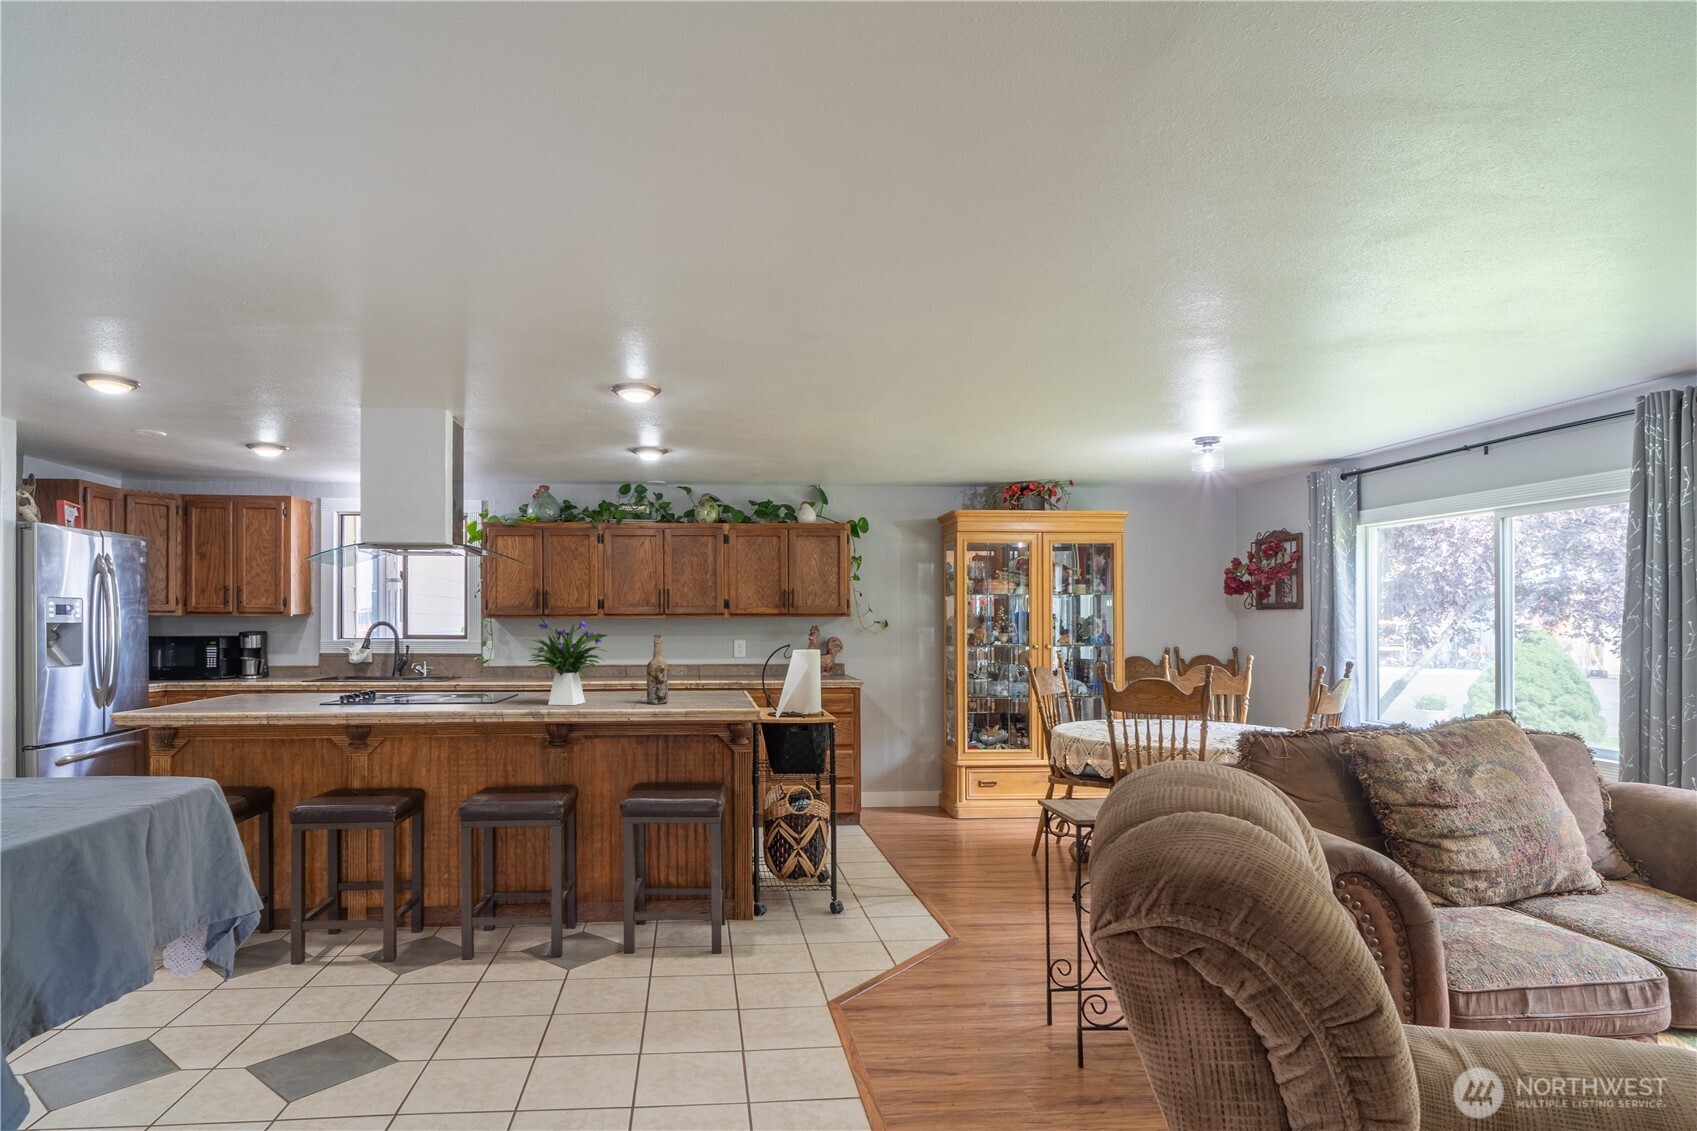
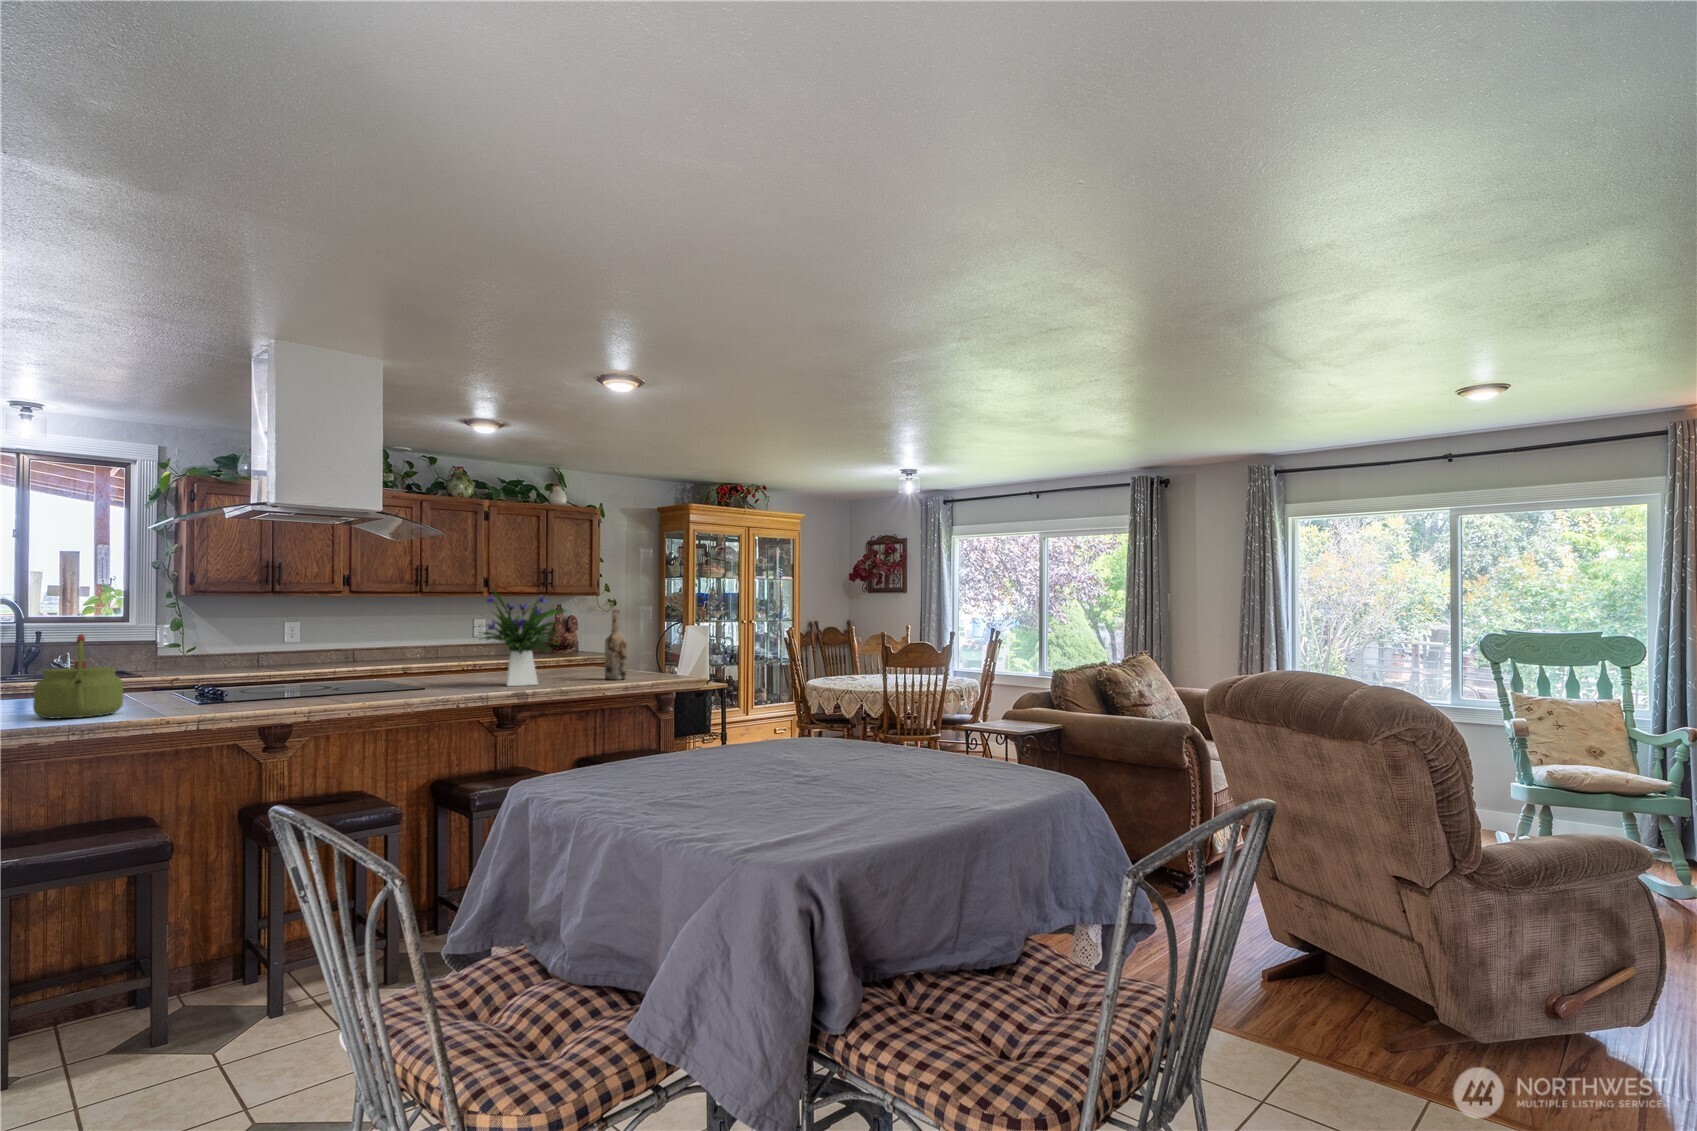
kettle: none [194,651,254,712] -> present [33,634,123,719]

